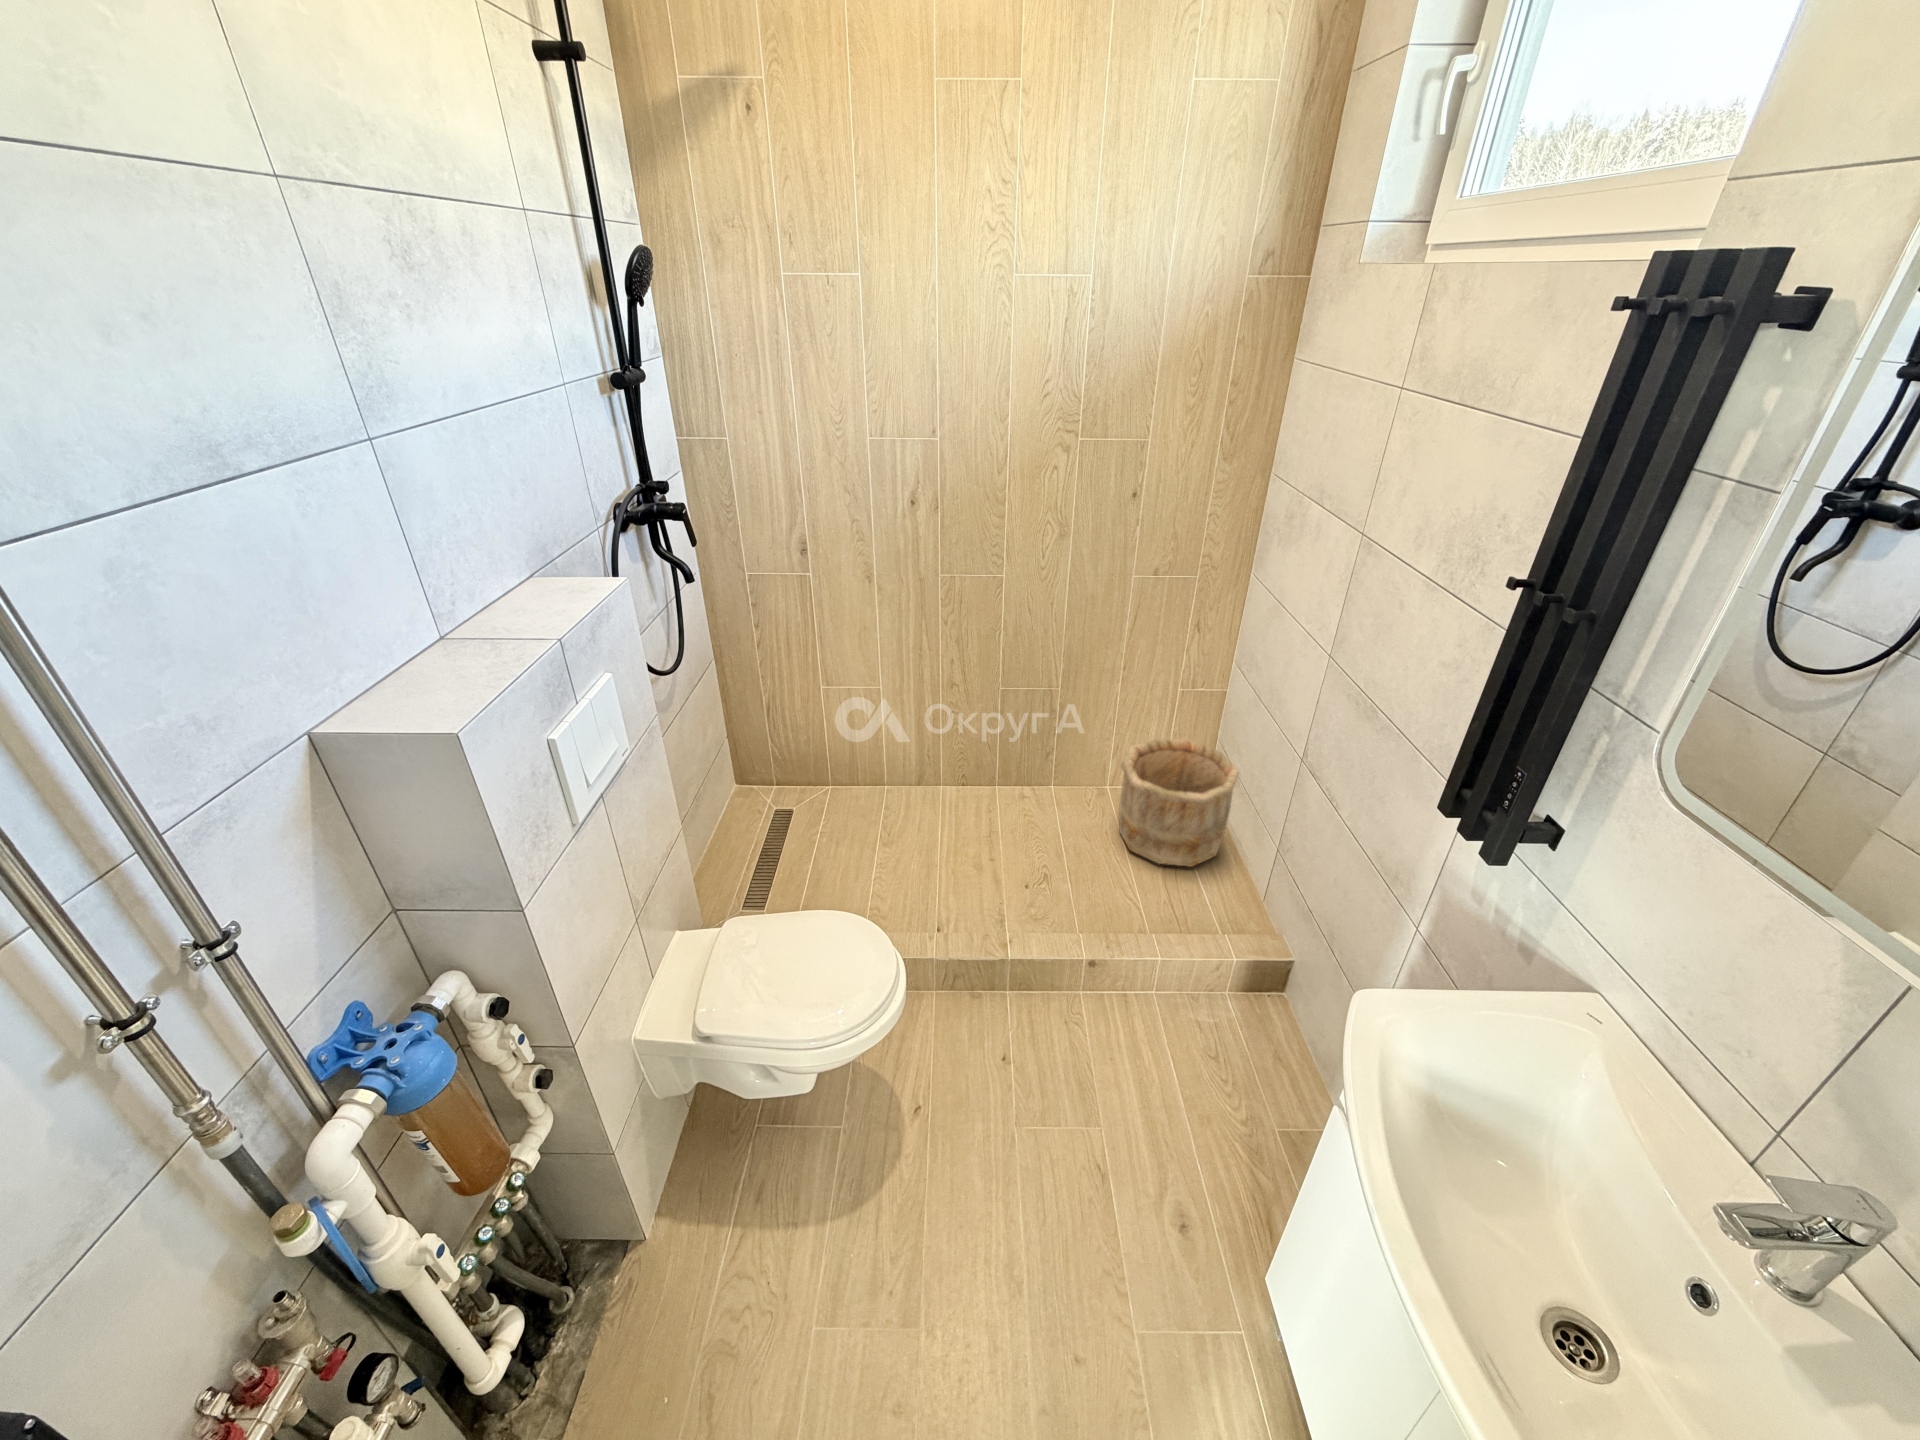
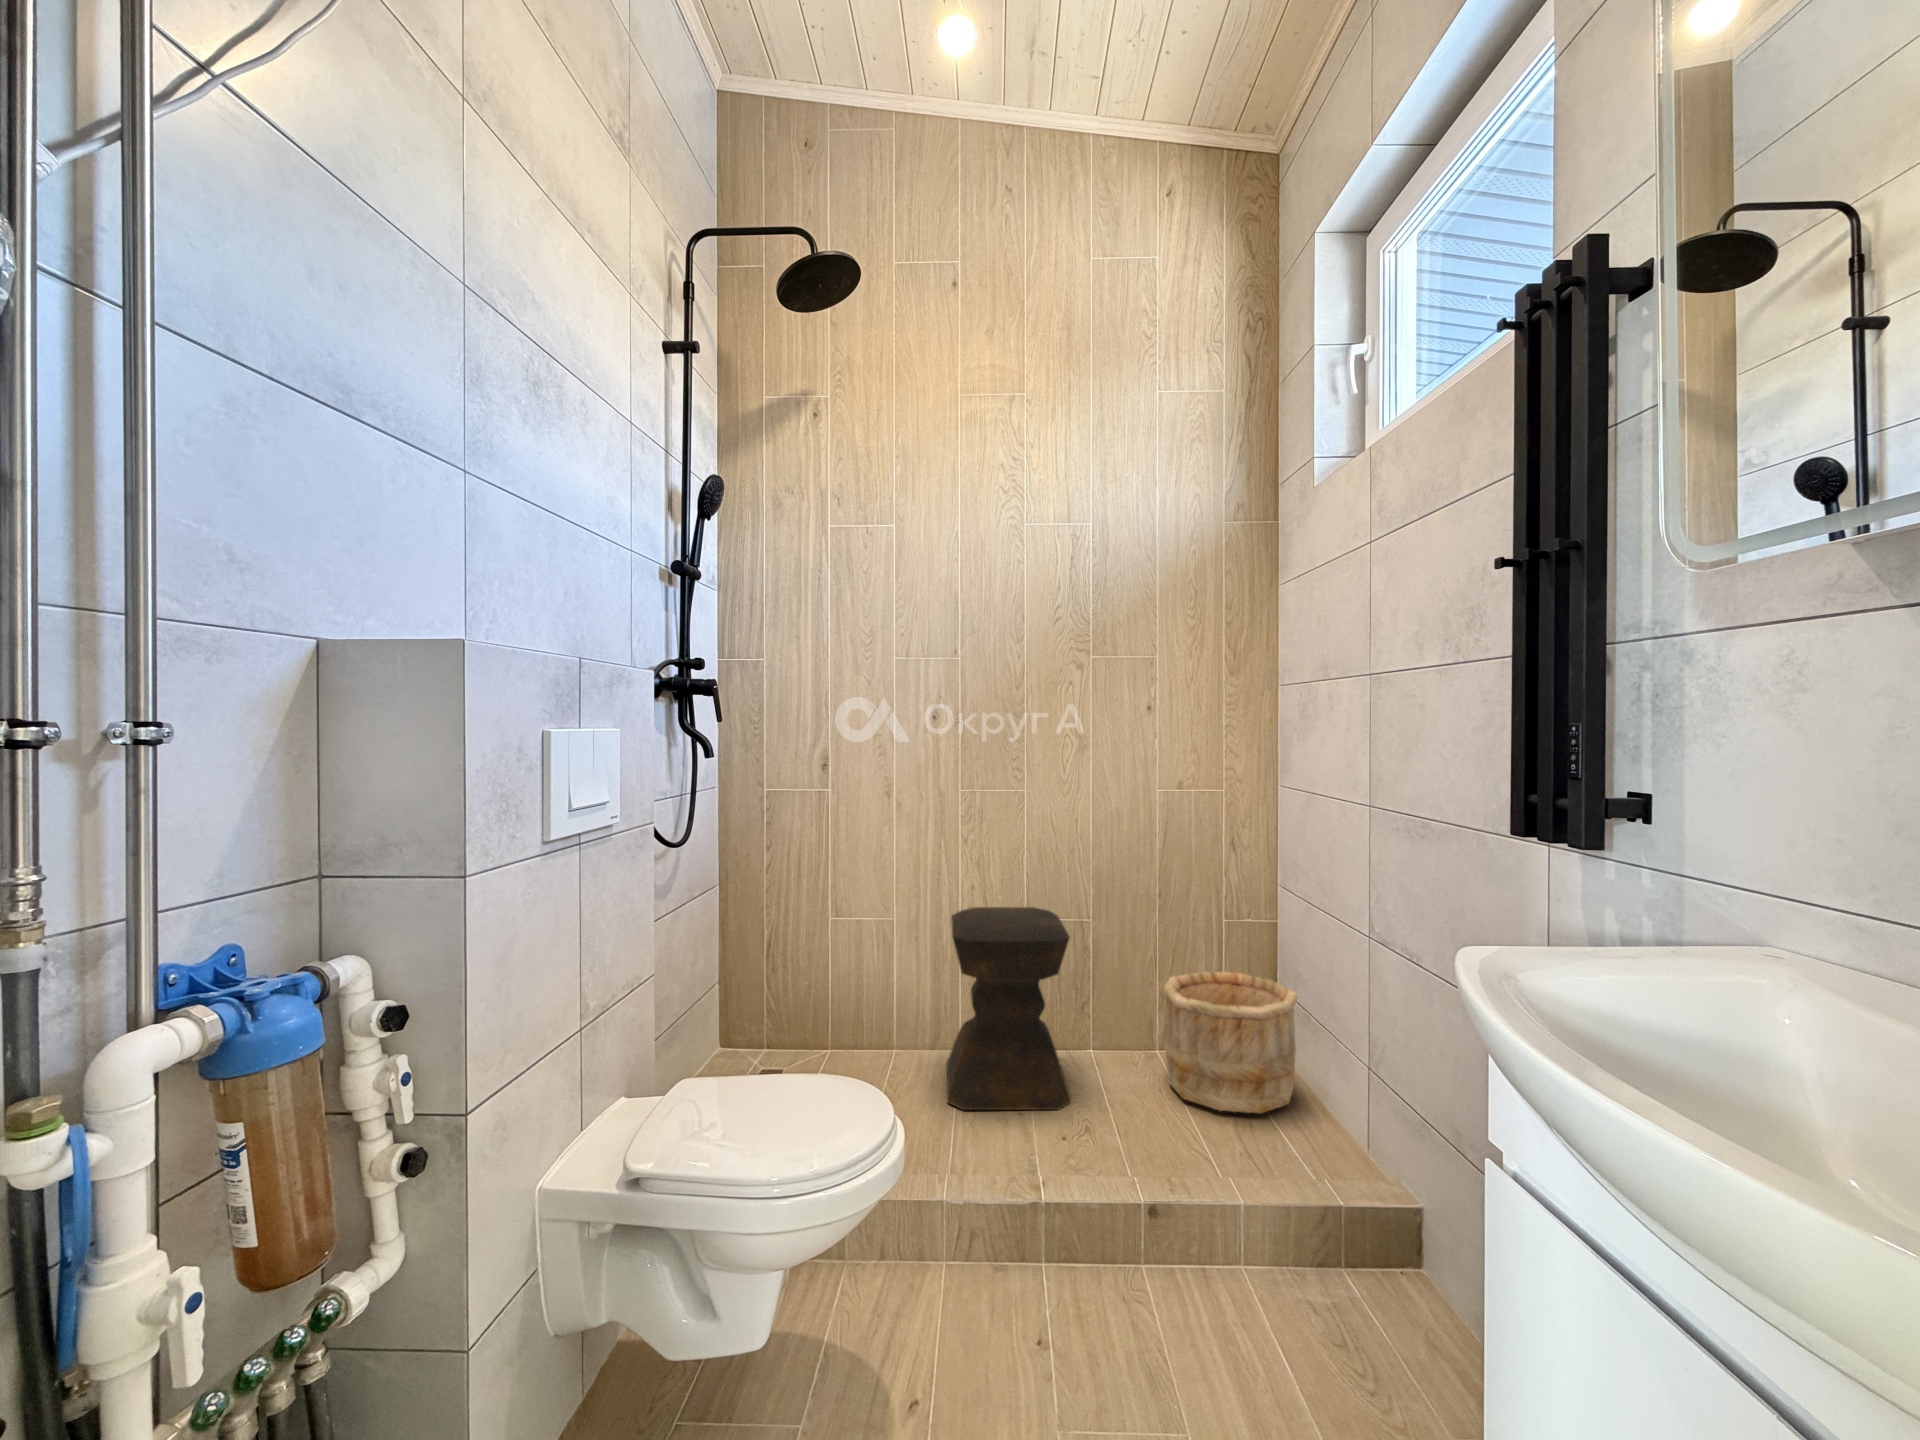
stool: none [931,687,1043,863] -> present [947,907,1072,1110]

